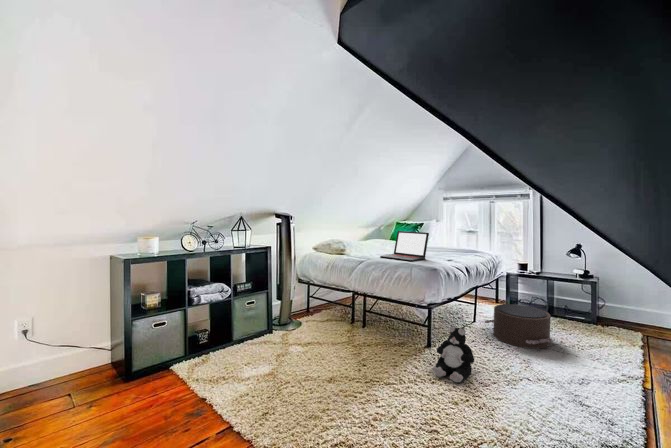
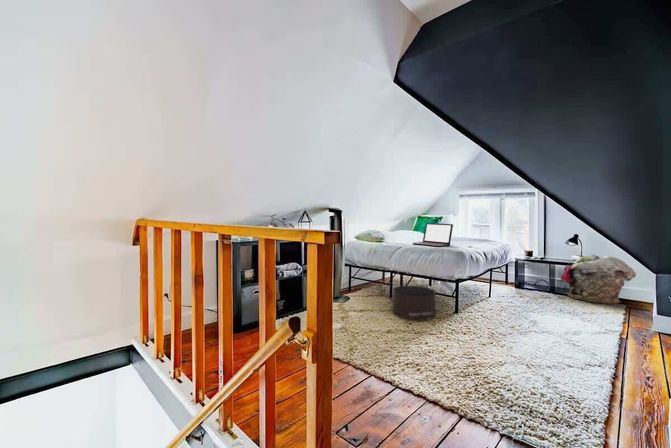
laundry basket: none [559,269,654,333] -> present [559,255,636,305]
pouf: present [485,304,553,349] -> present [390,285,436,320]
plush toy: present [433,326,474,382] -> none [463,294,494,333]

